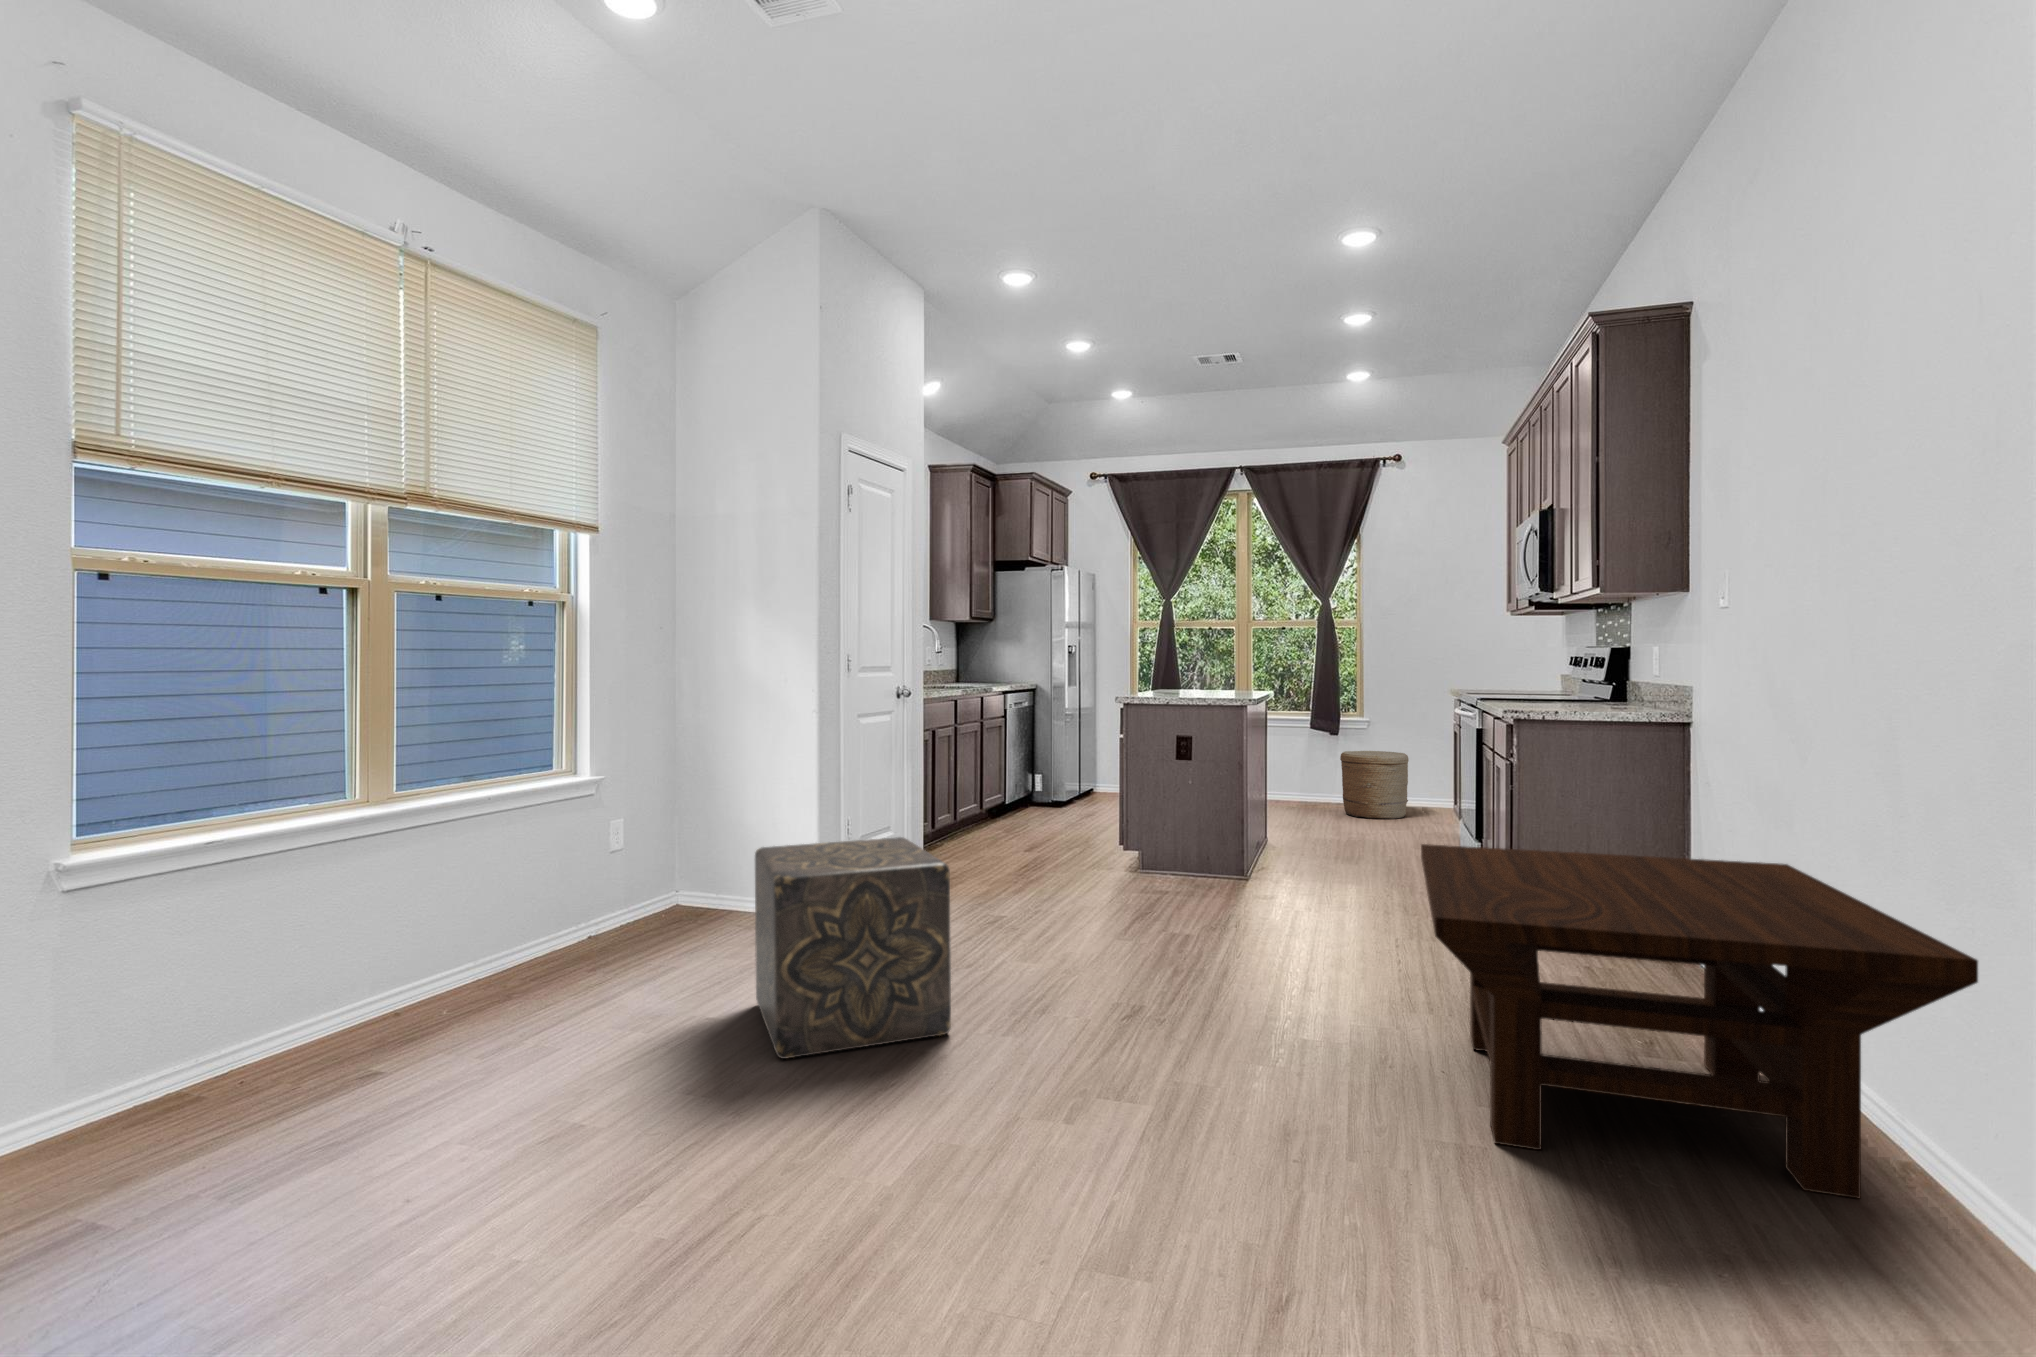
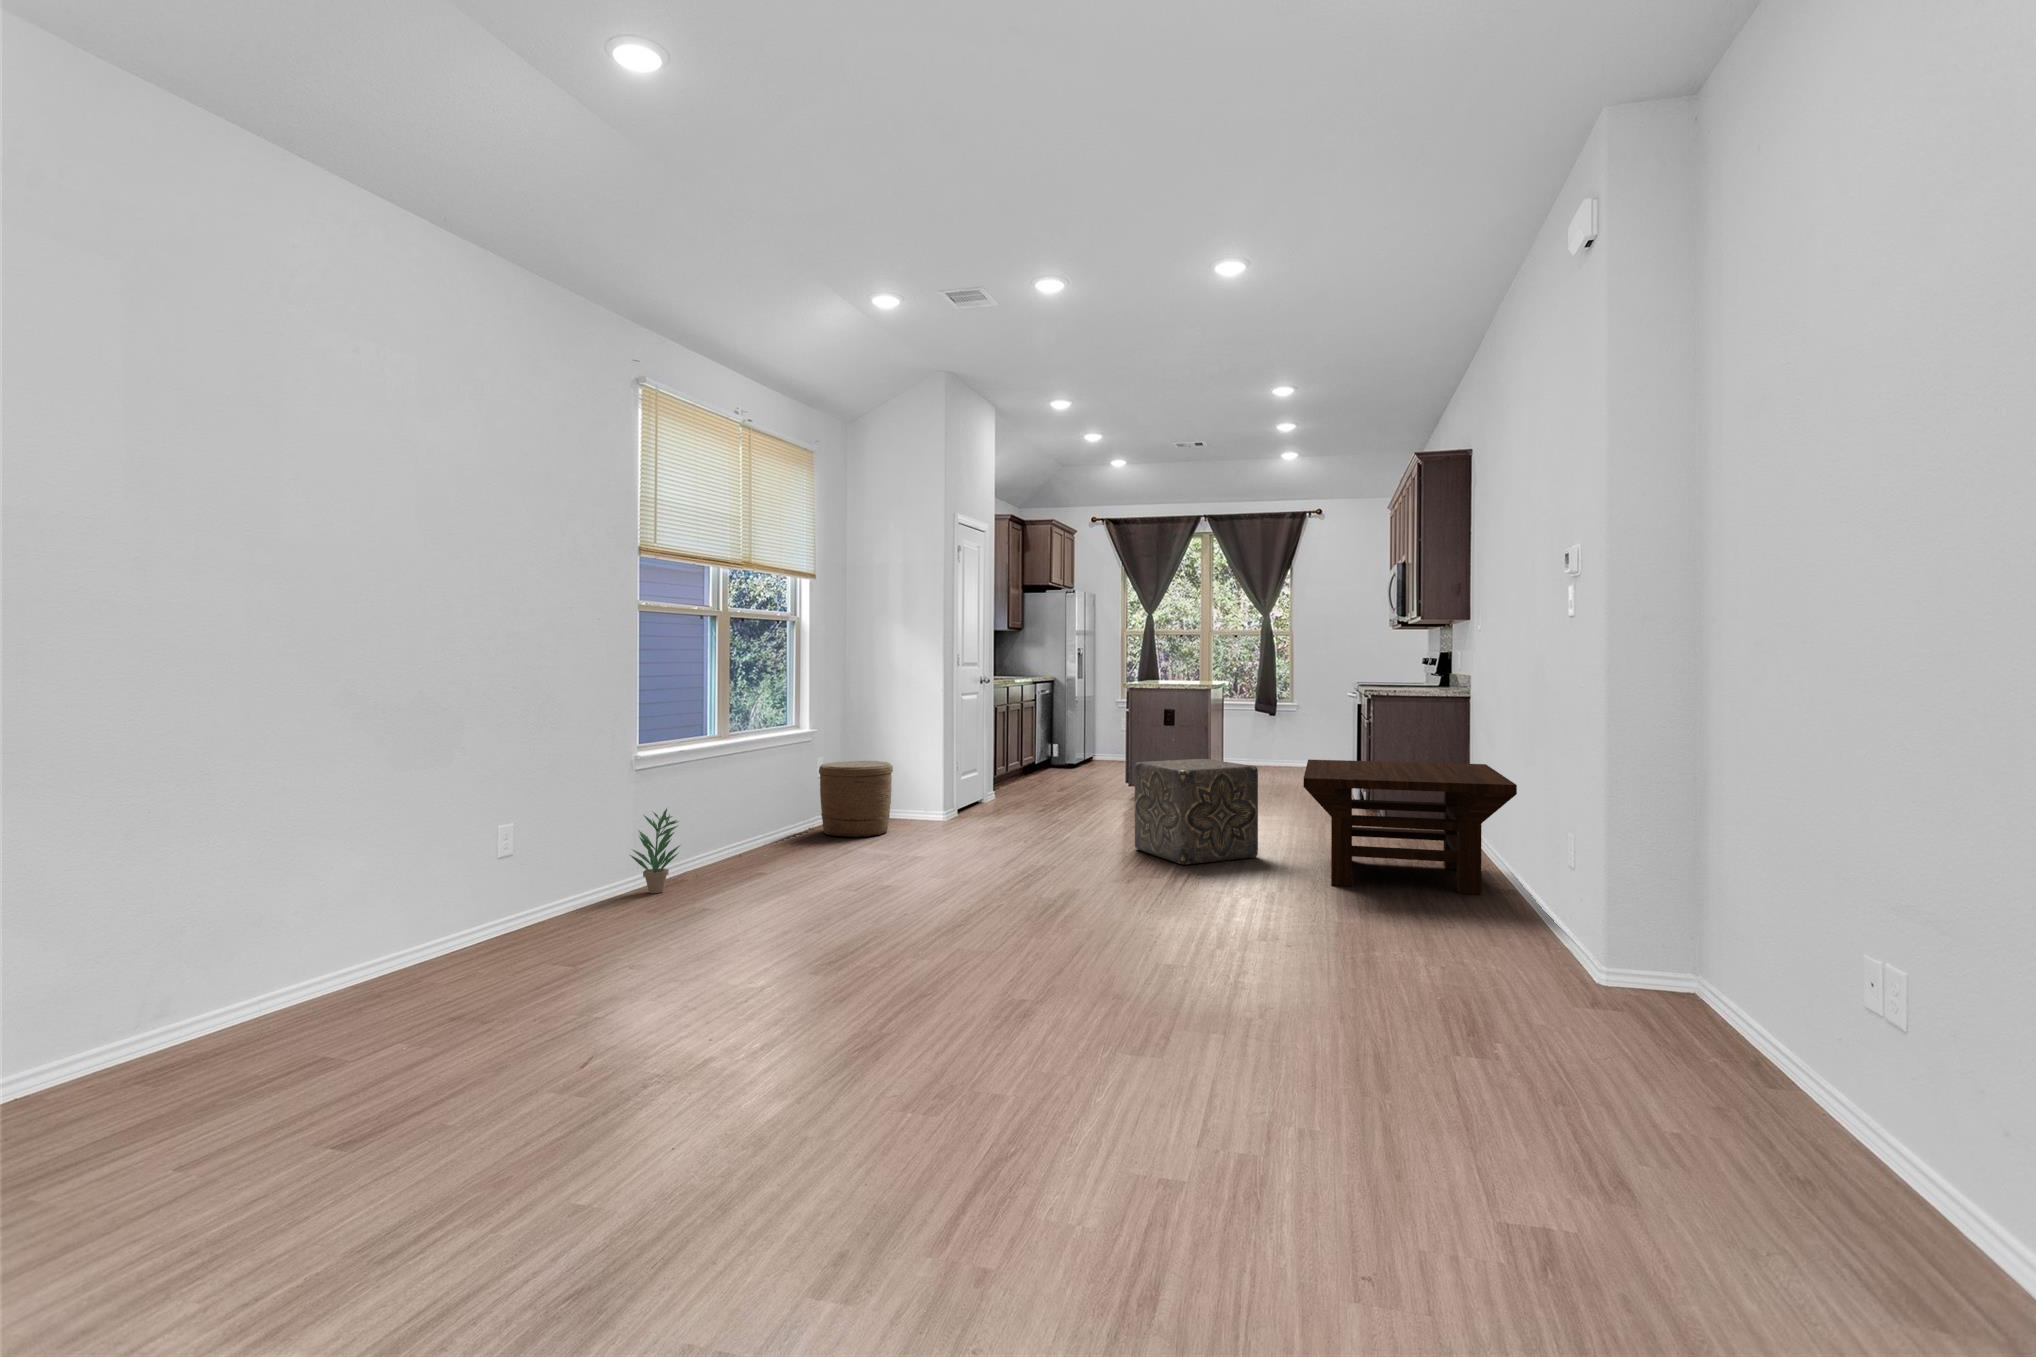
woven basket: present [1340,751,1409,819] -> present [819,761,893,837]
ottoman: present [755,837,951,1059] -> present [1135,759,1258,865]
potted plant: none [32,962,160,1139] -> present [630,809,680,893]

